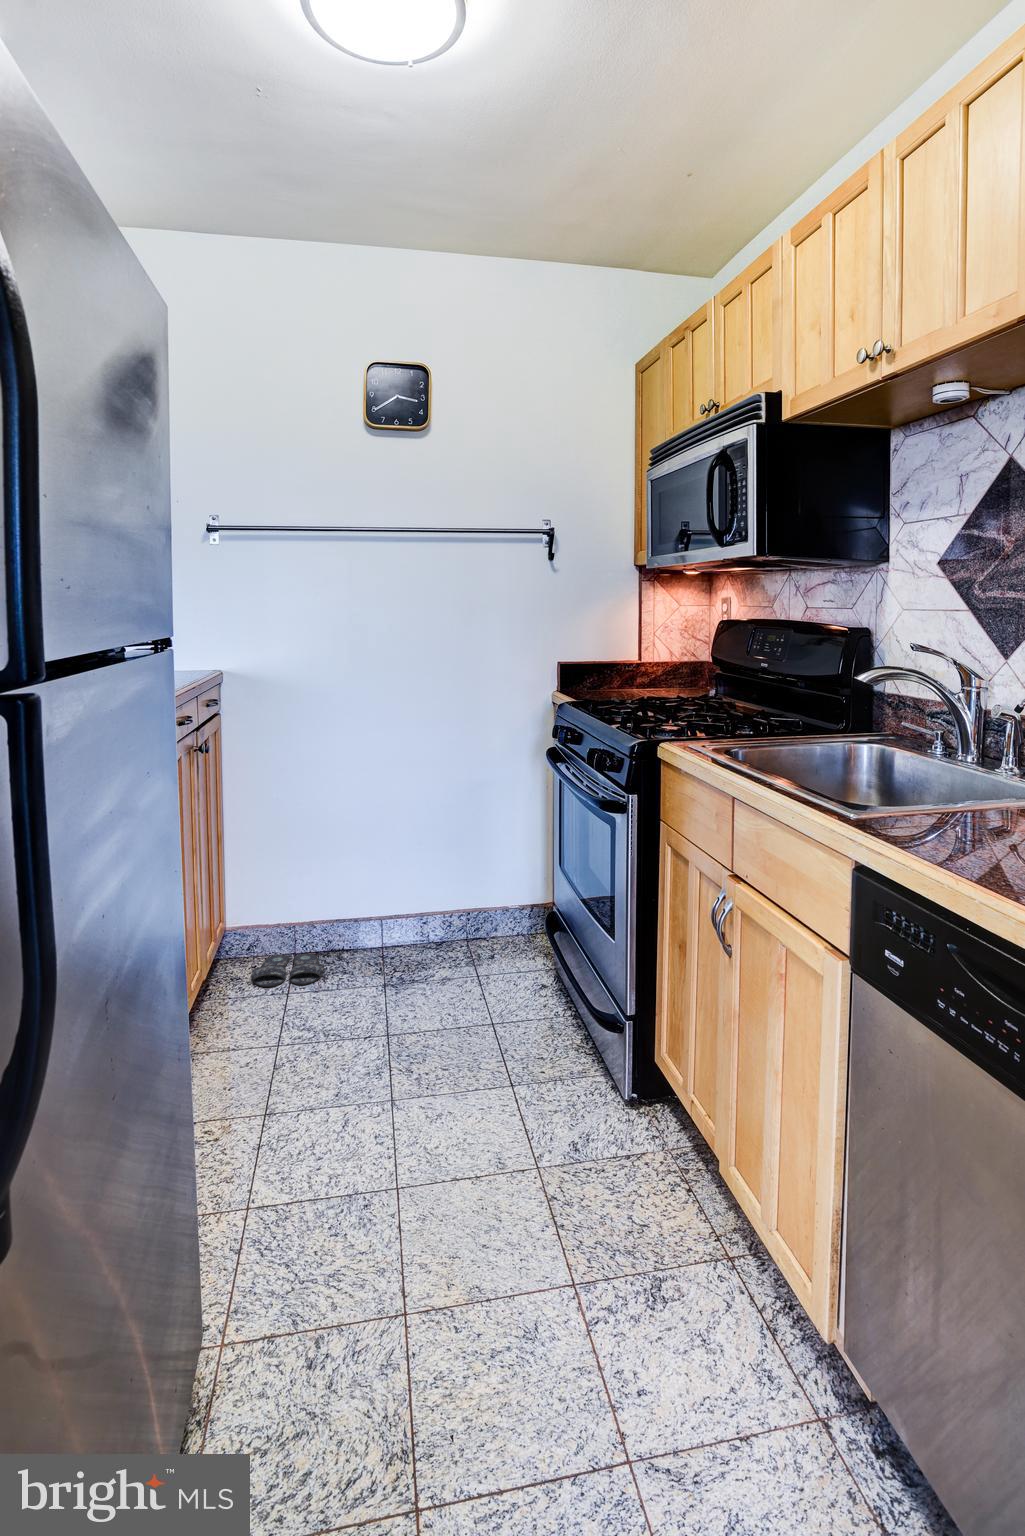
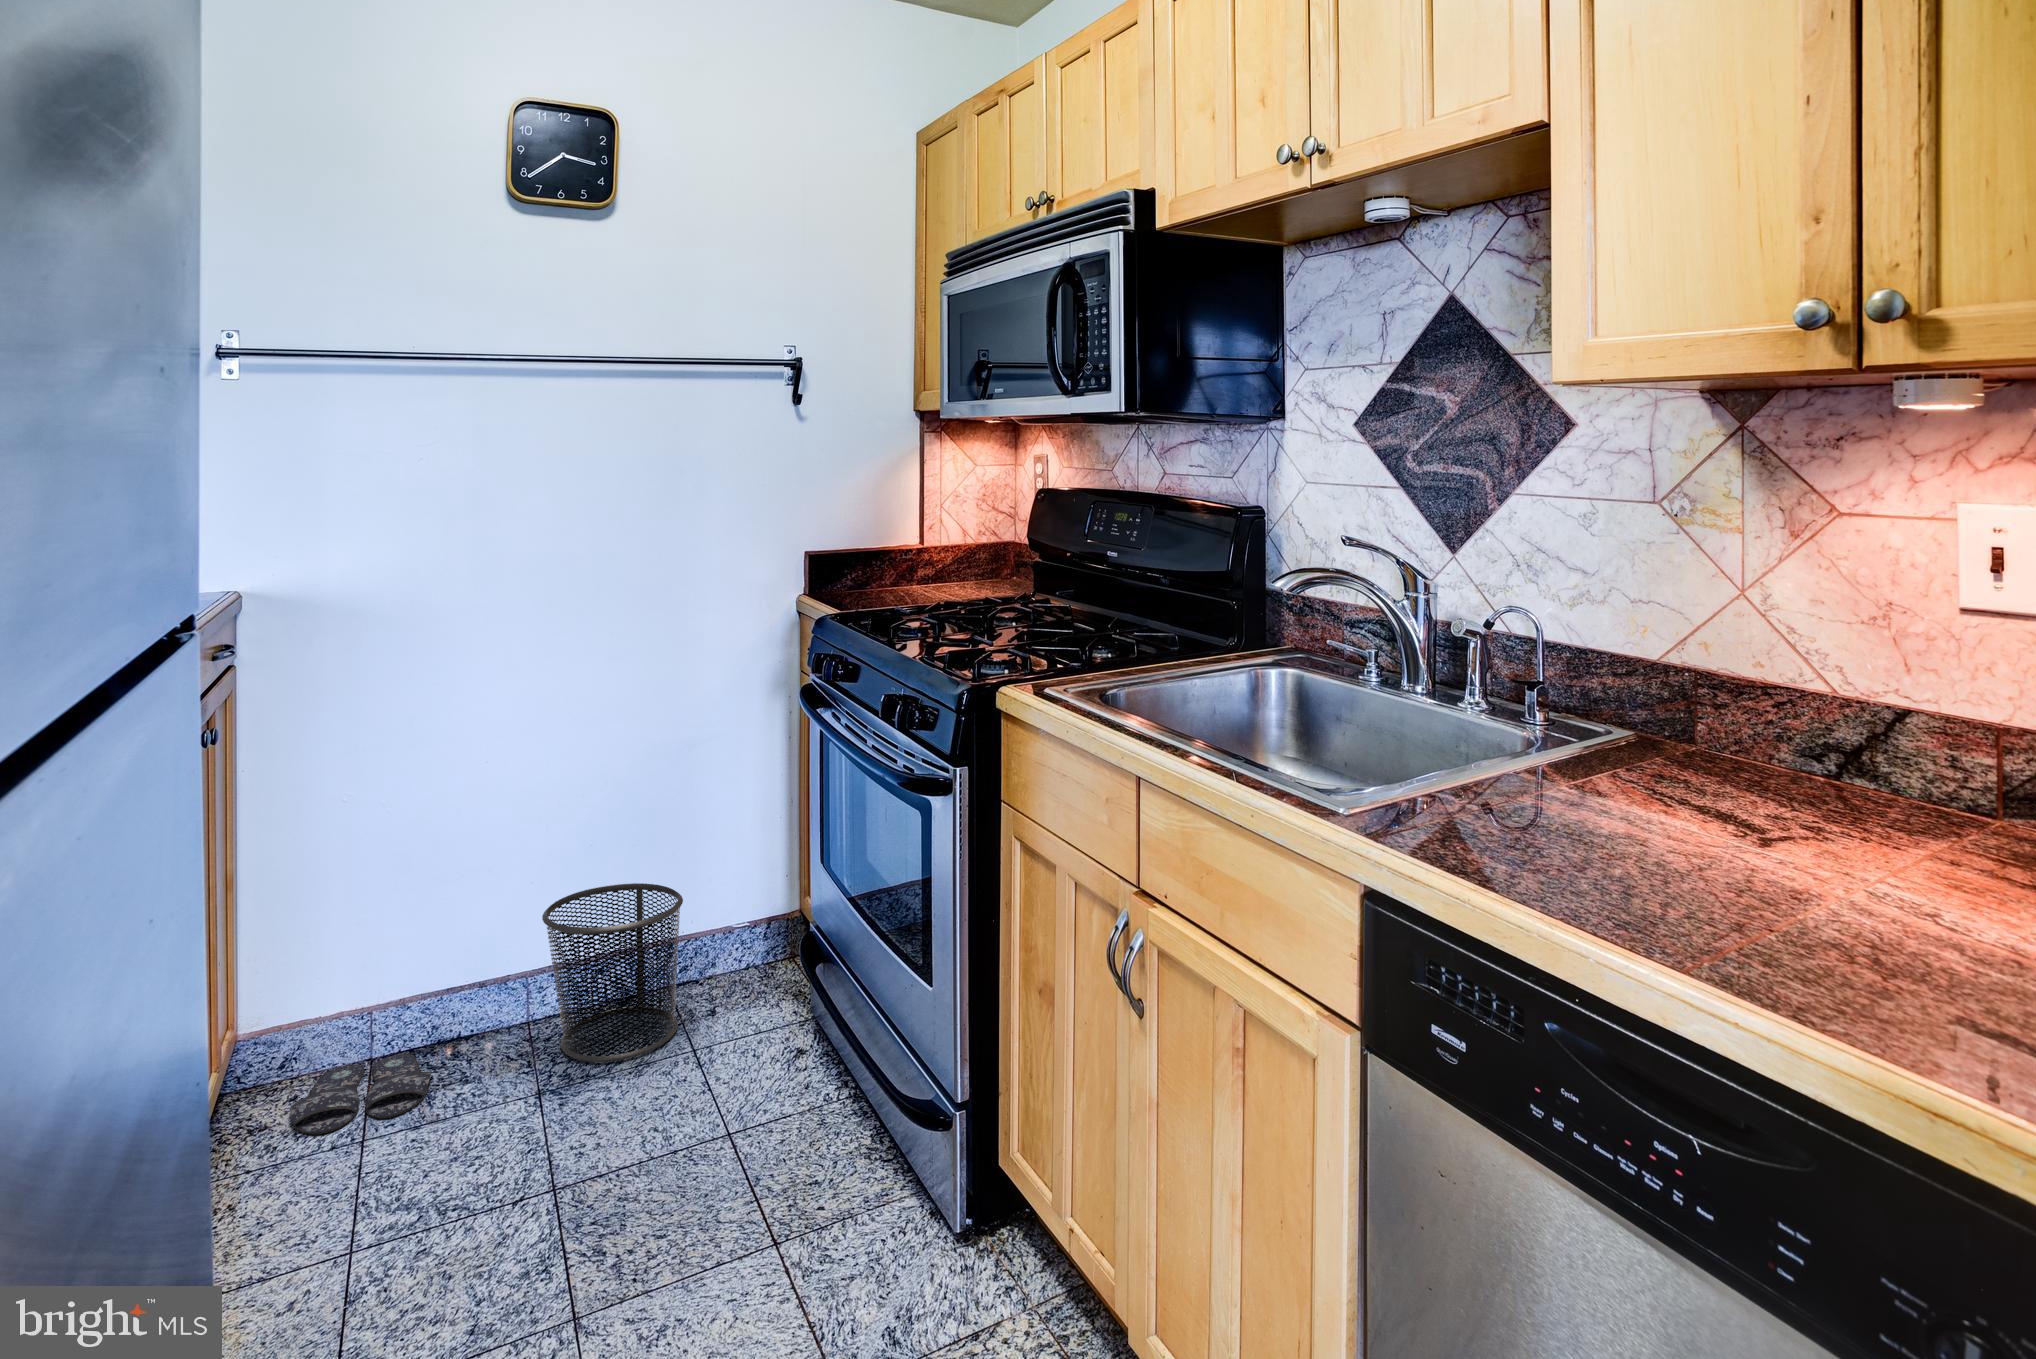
waste bin: none [390,864,477,975] -> present [542,883,683,1062]

